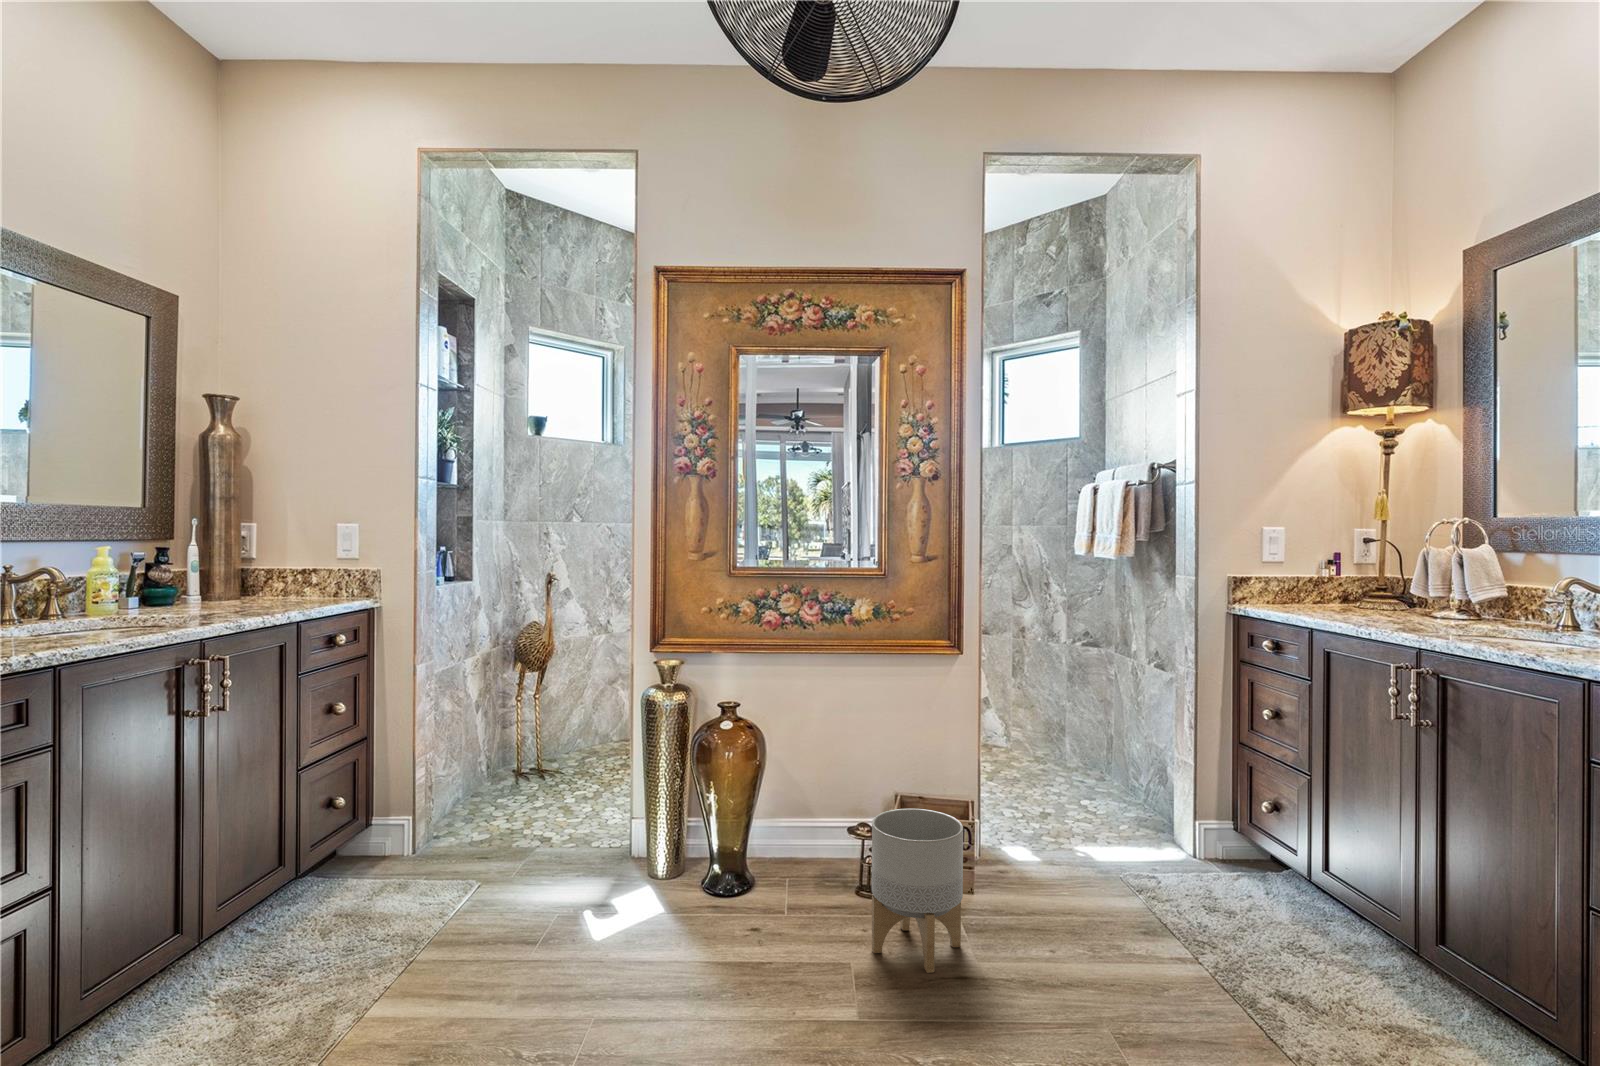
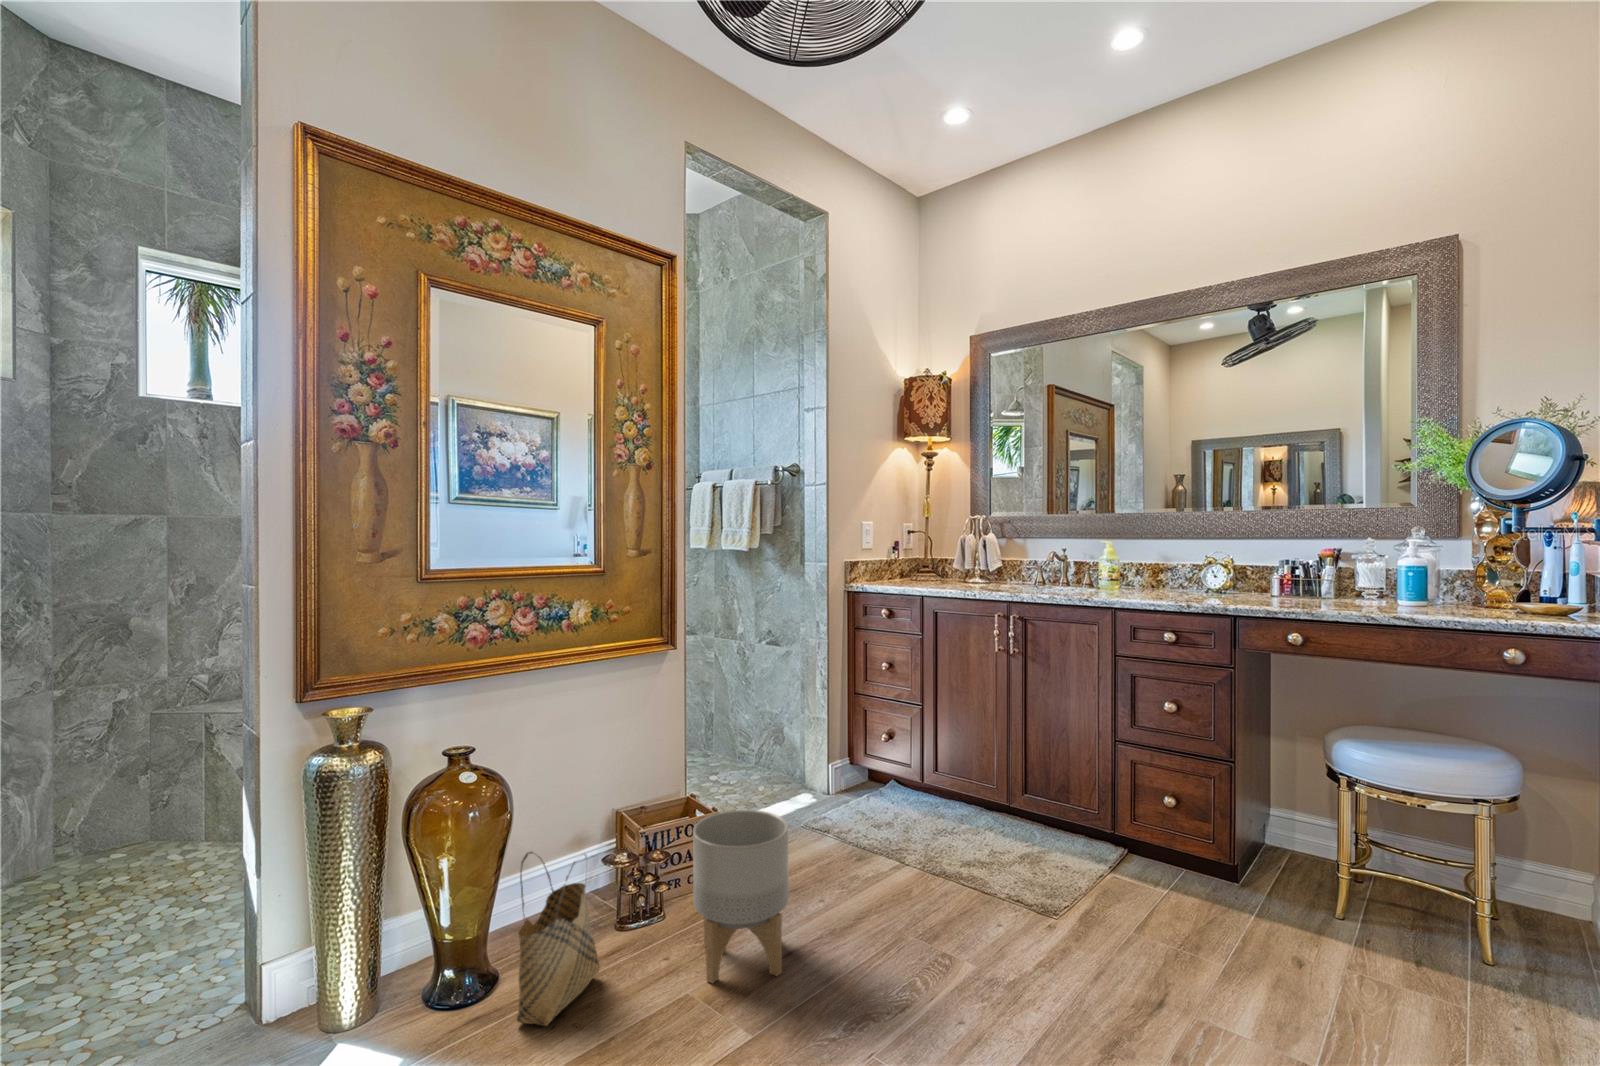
woven basket: none [730,792,808,924] -> present [517,852,599,1026]

